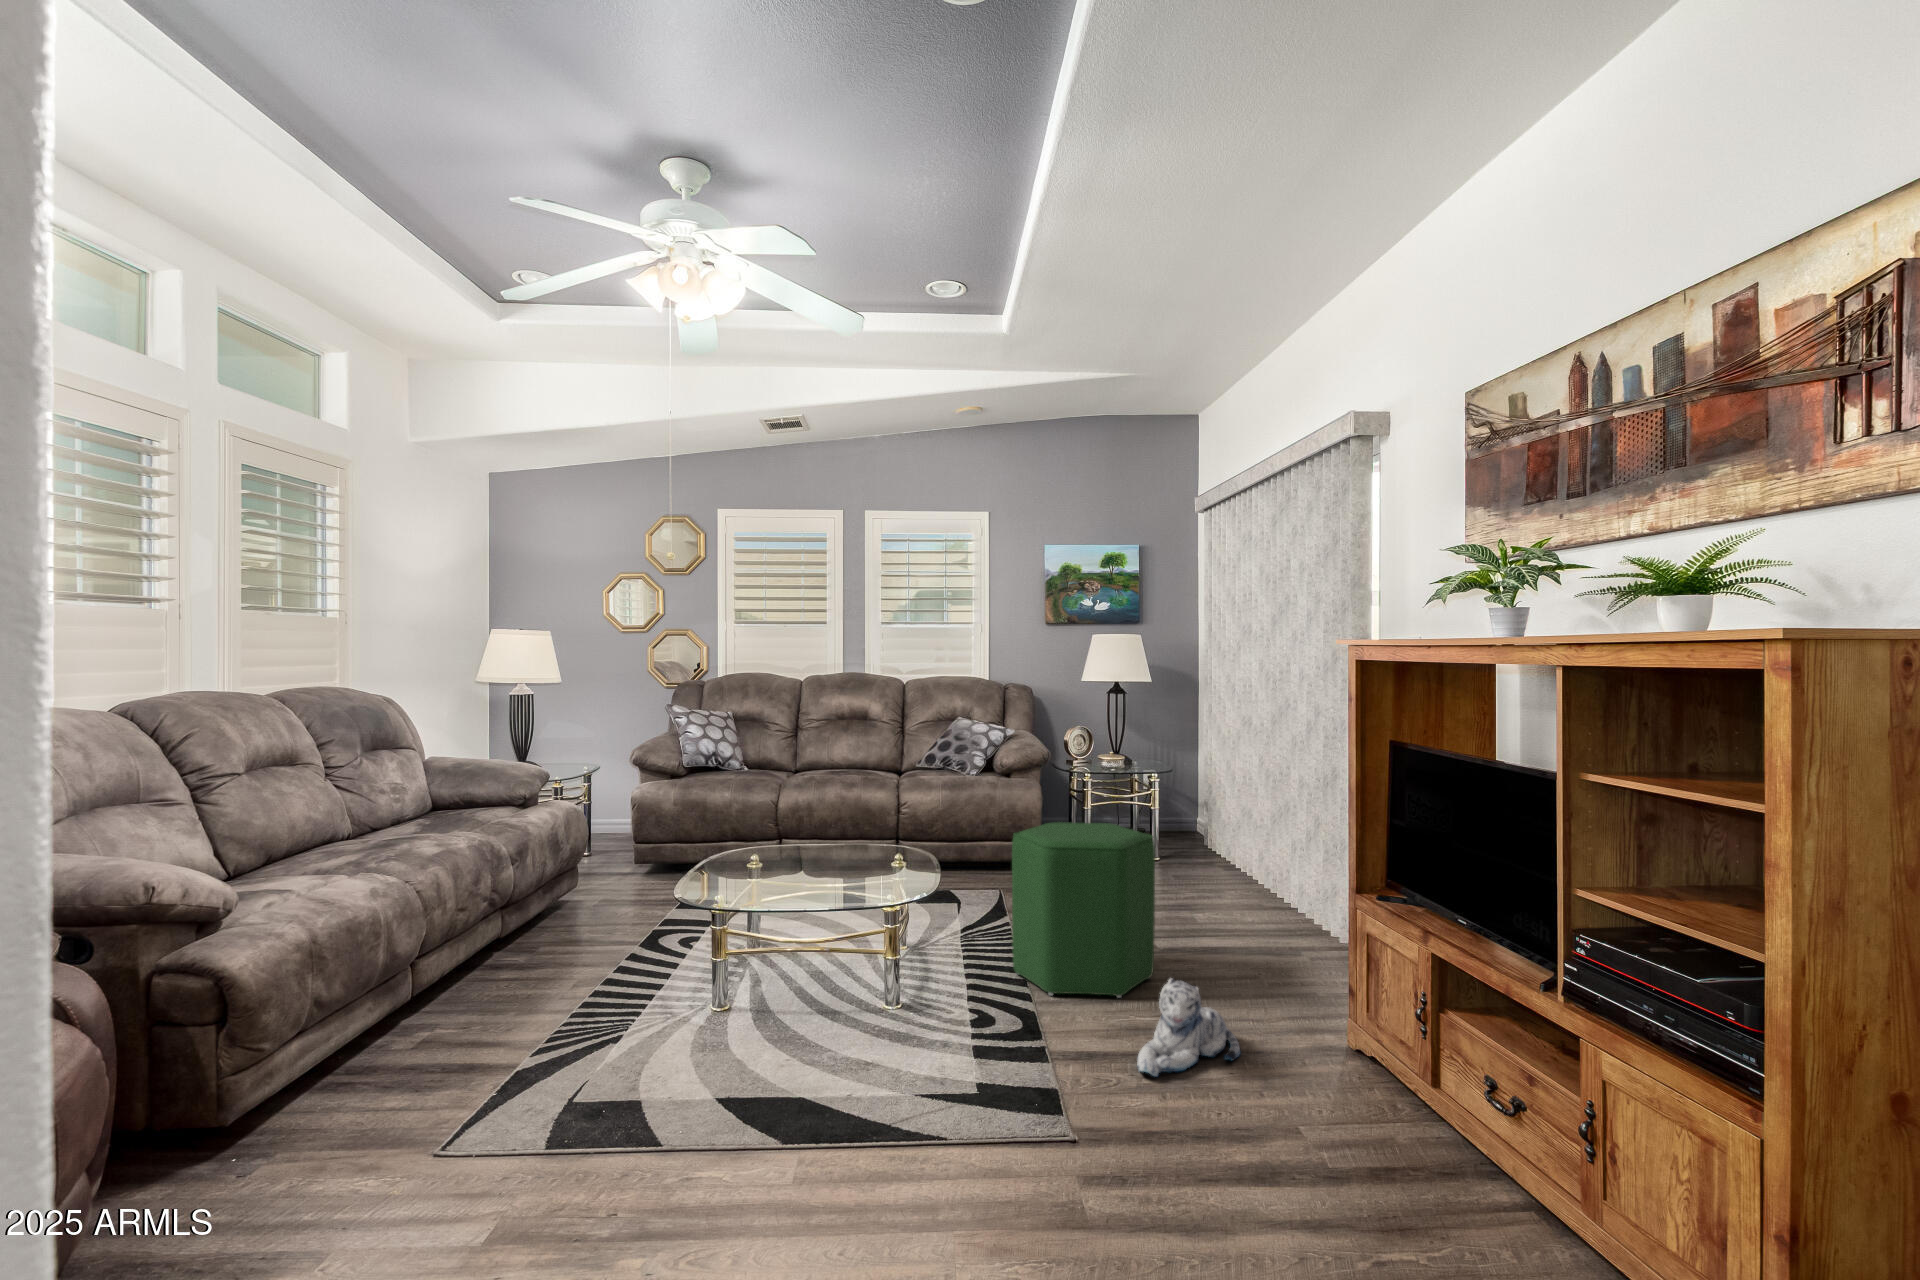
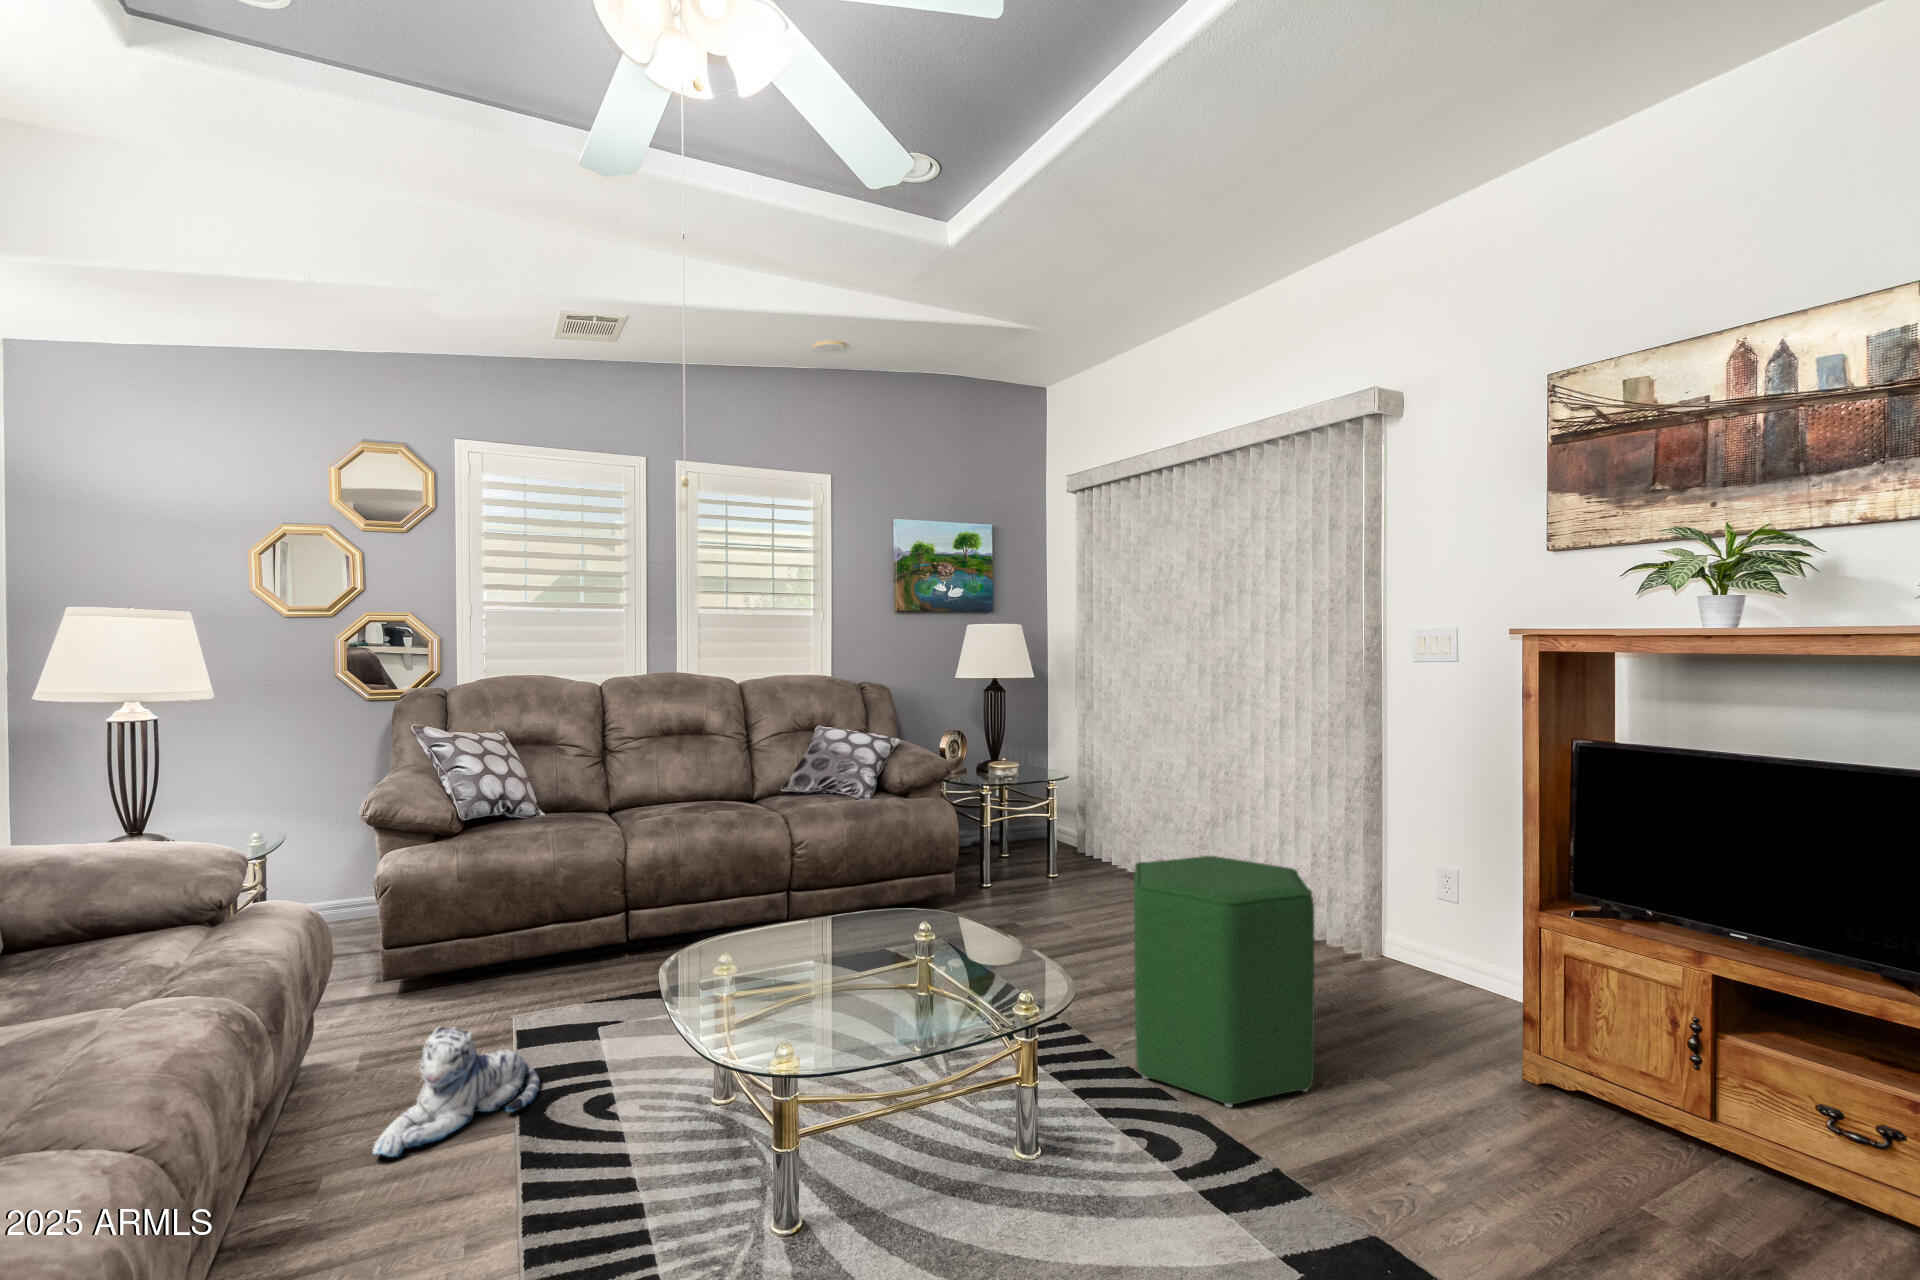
plush toy: present [1137,978,1240,1077] -> present [372,1027,540,1157]

